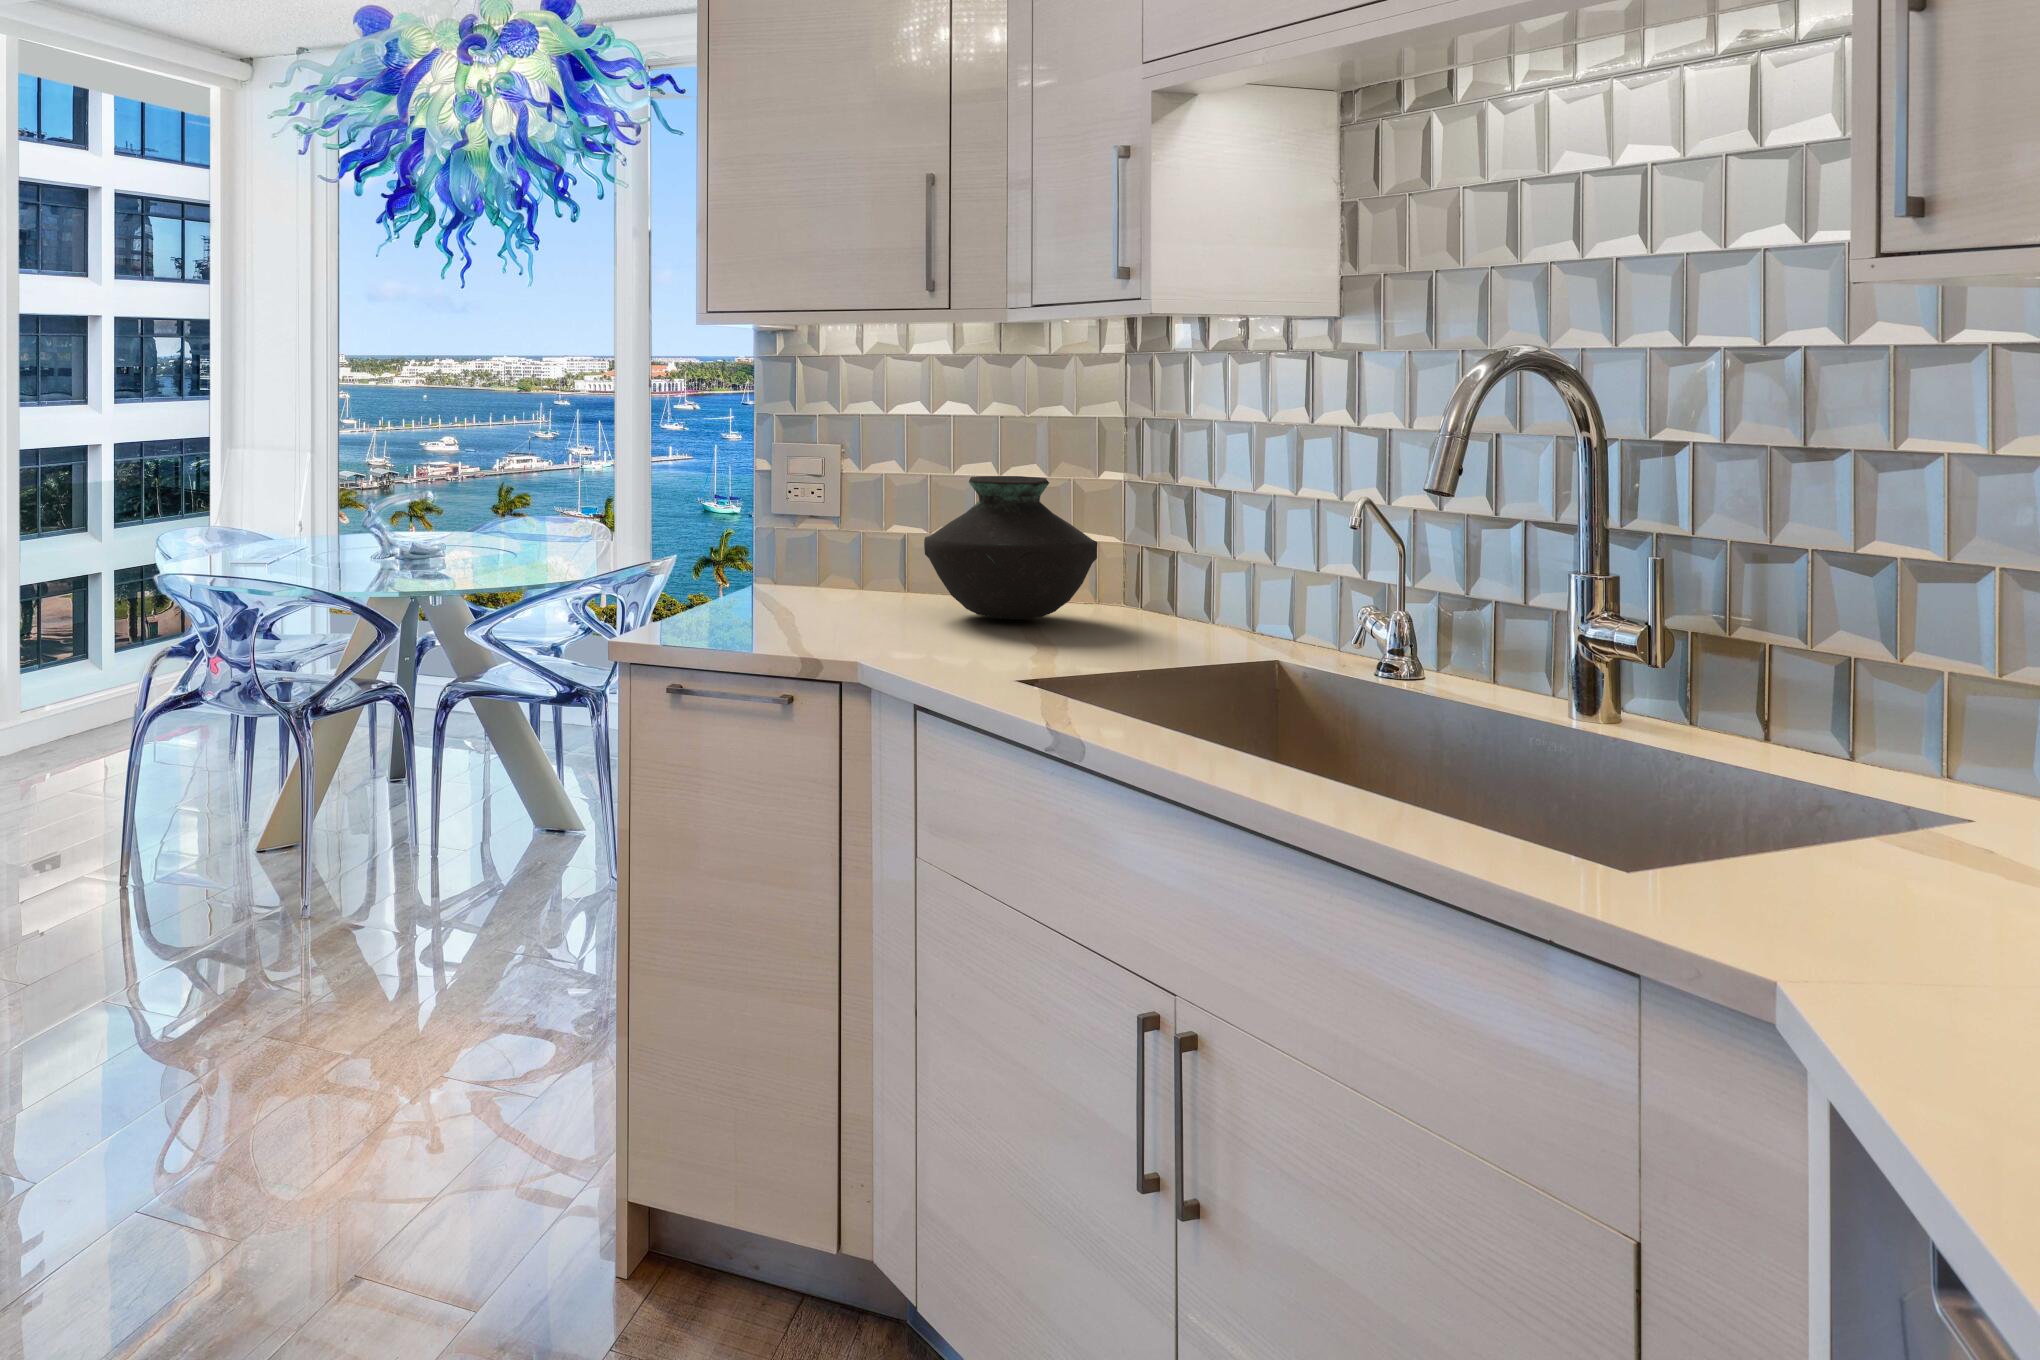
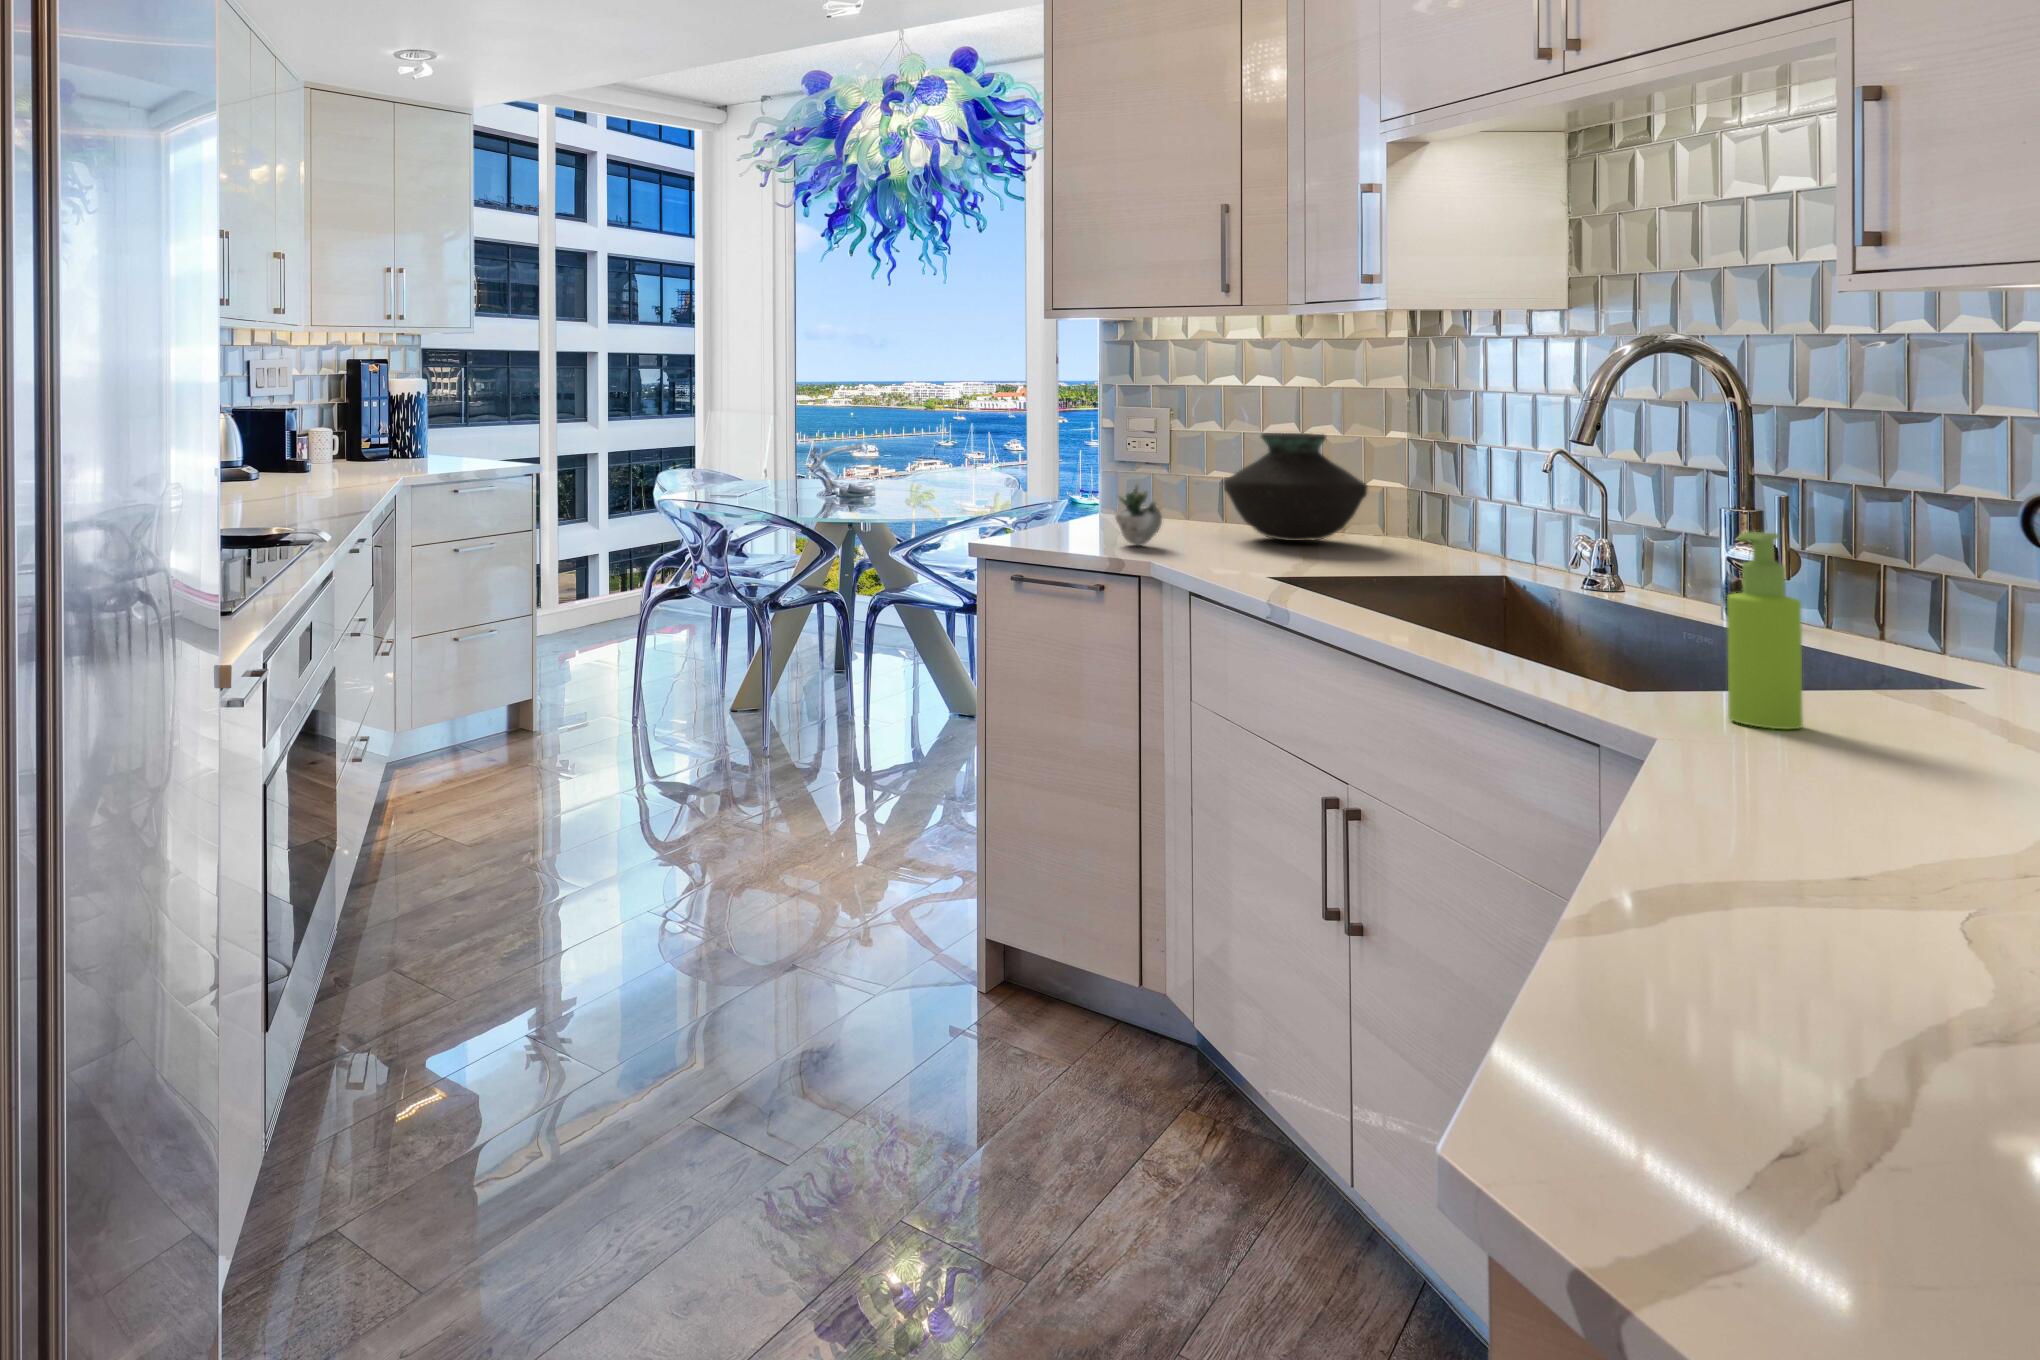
succulent plant: none [800,546,911,636] -> present [1115,486,1162,546]
soap dispenser: none [1828,635,1944,943] -> present [1727,532,1803,729]

